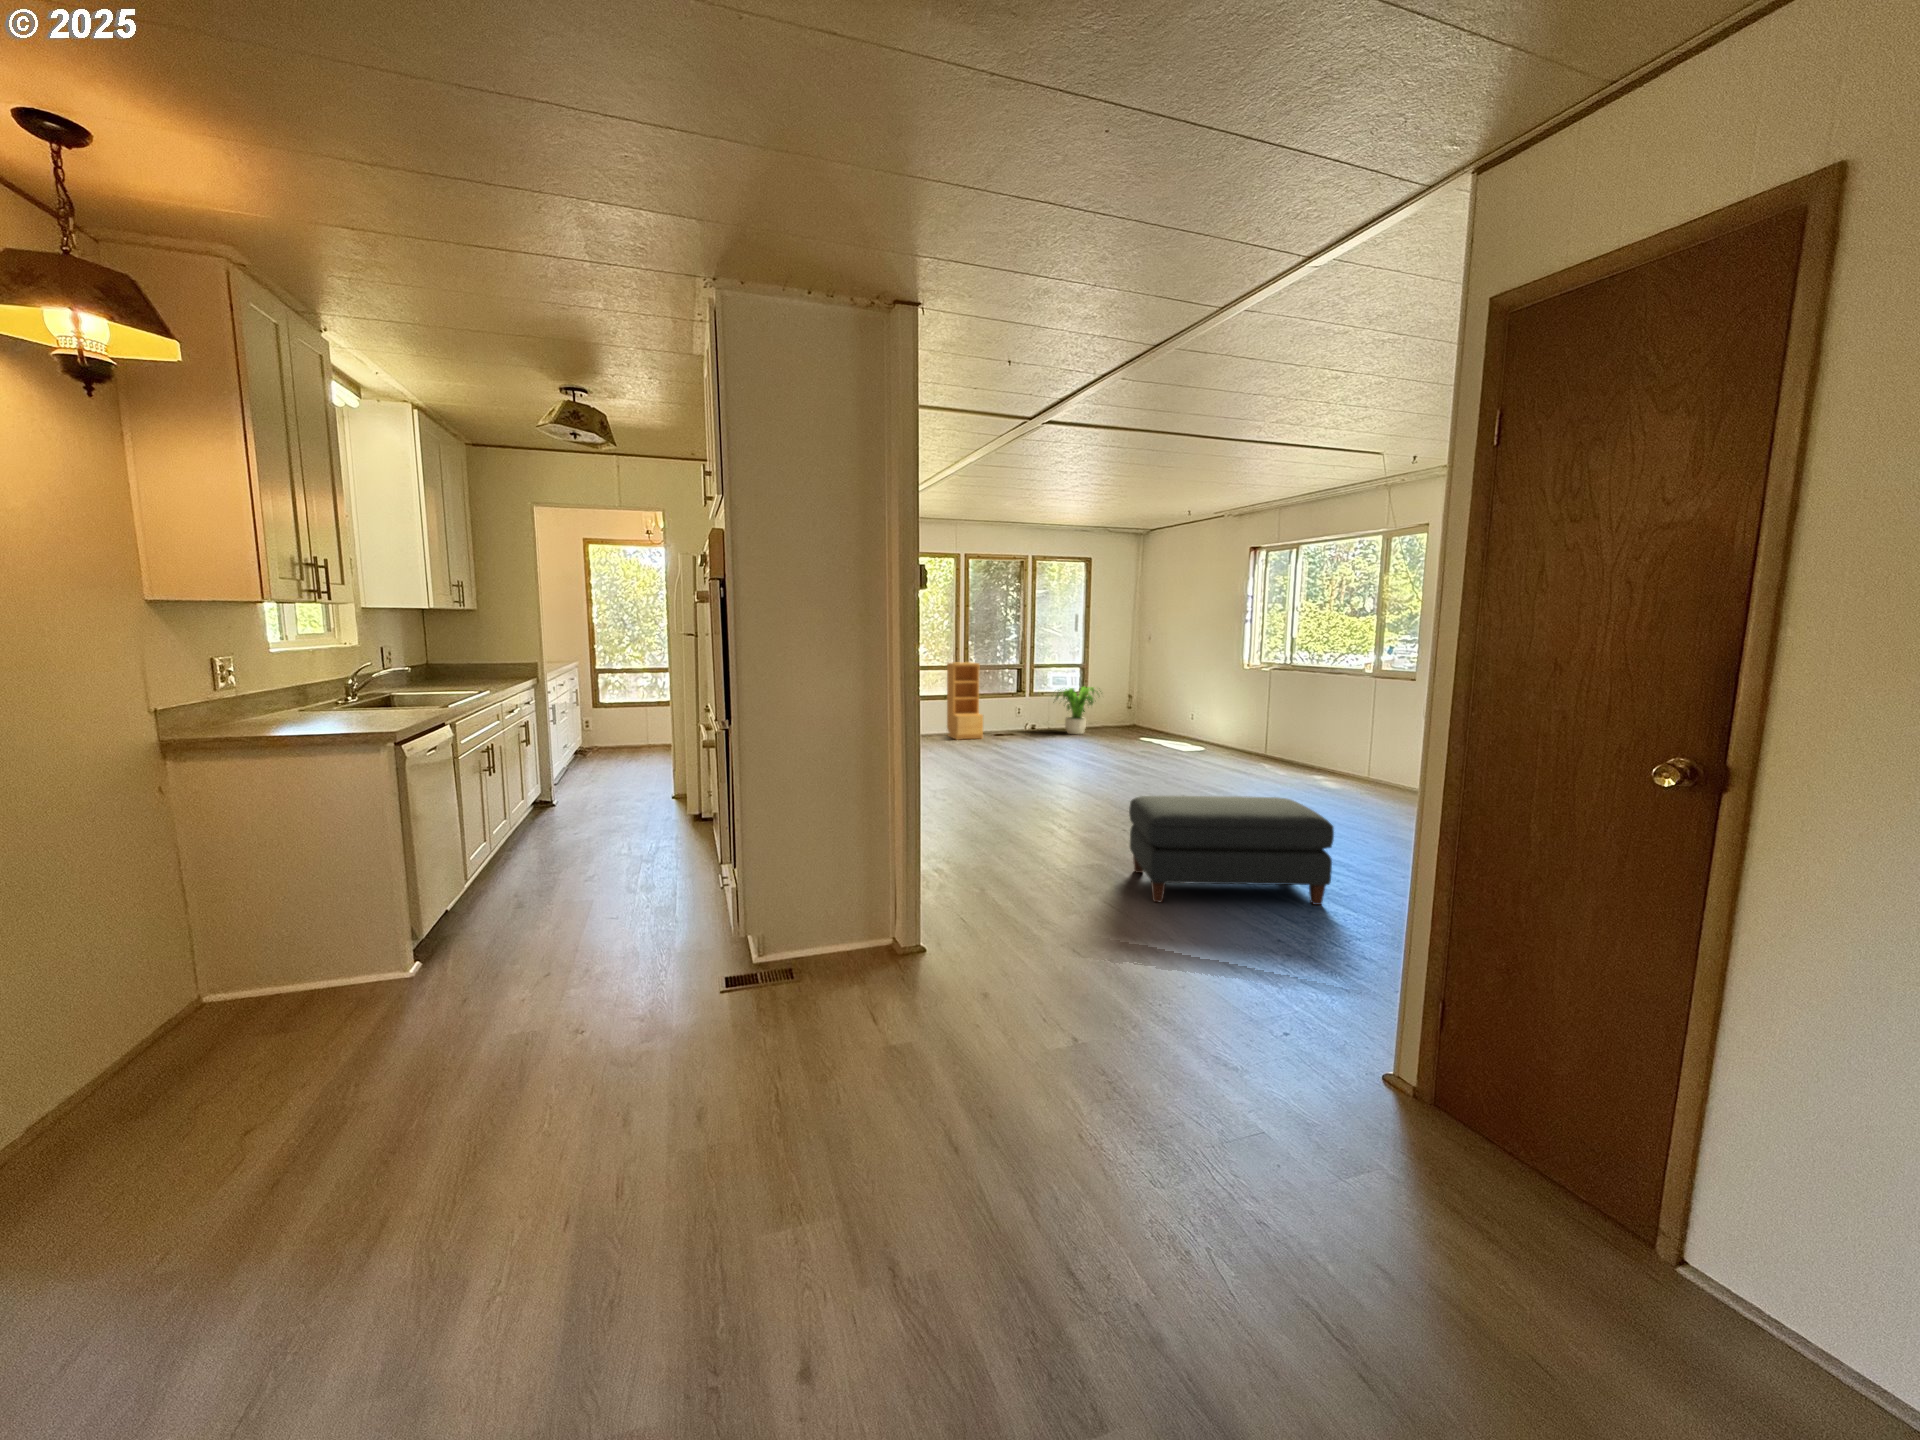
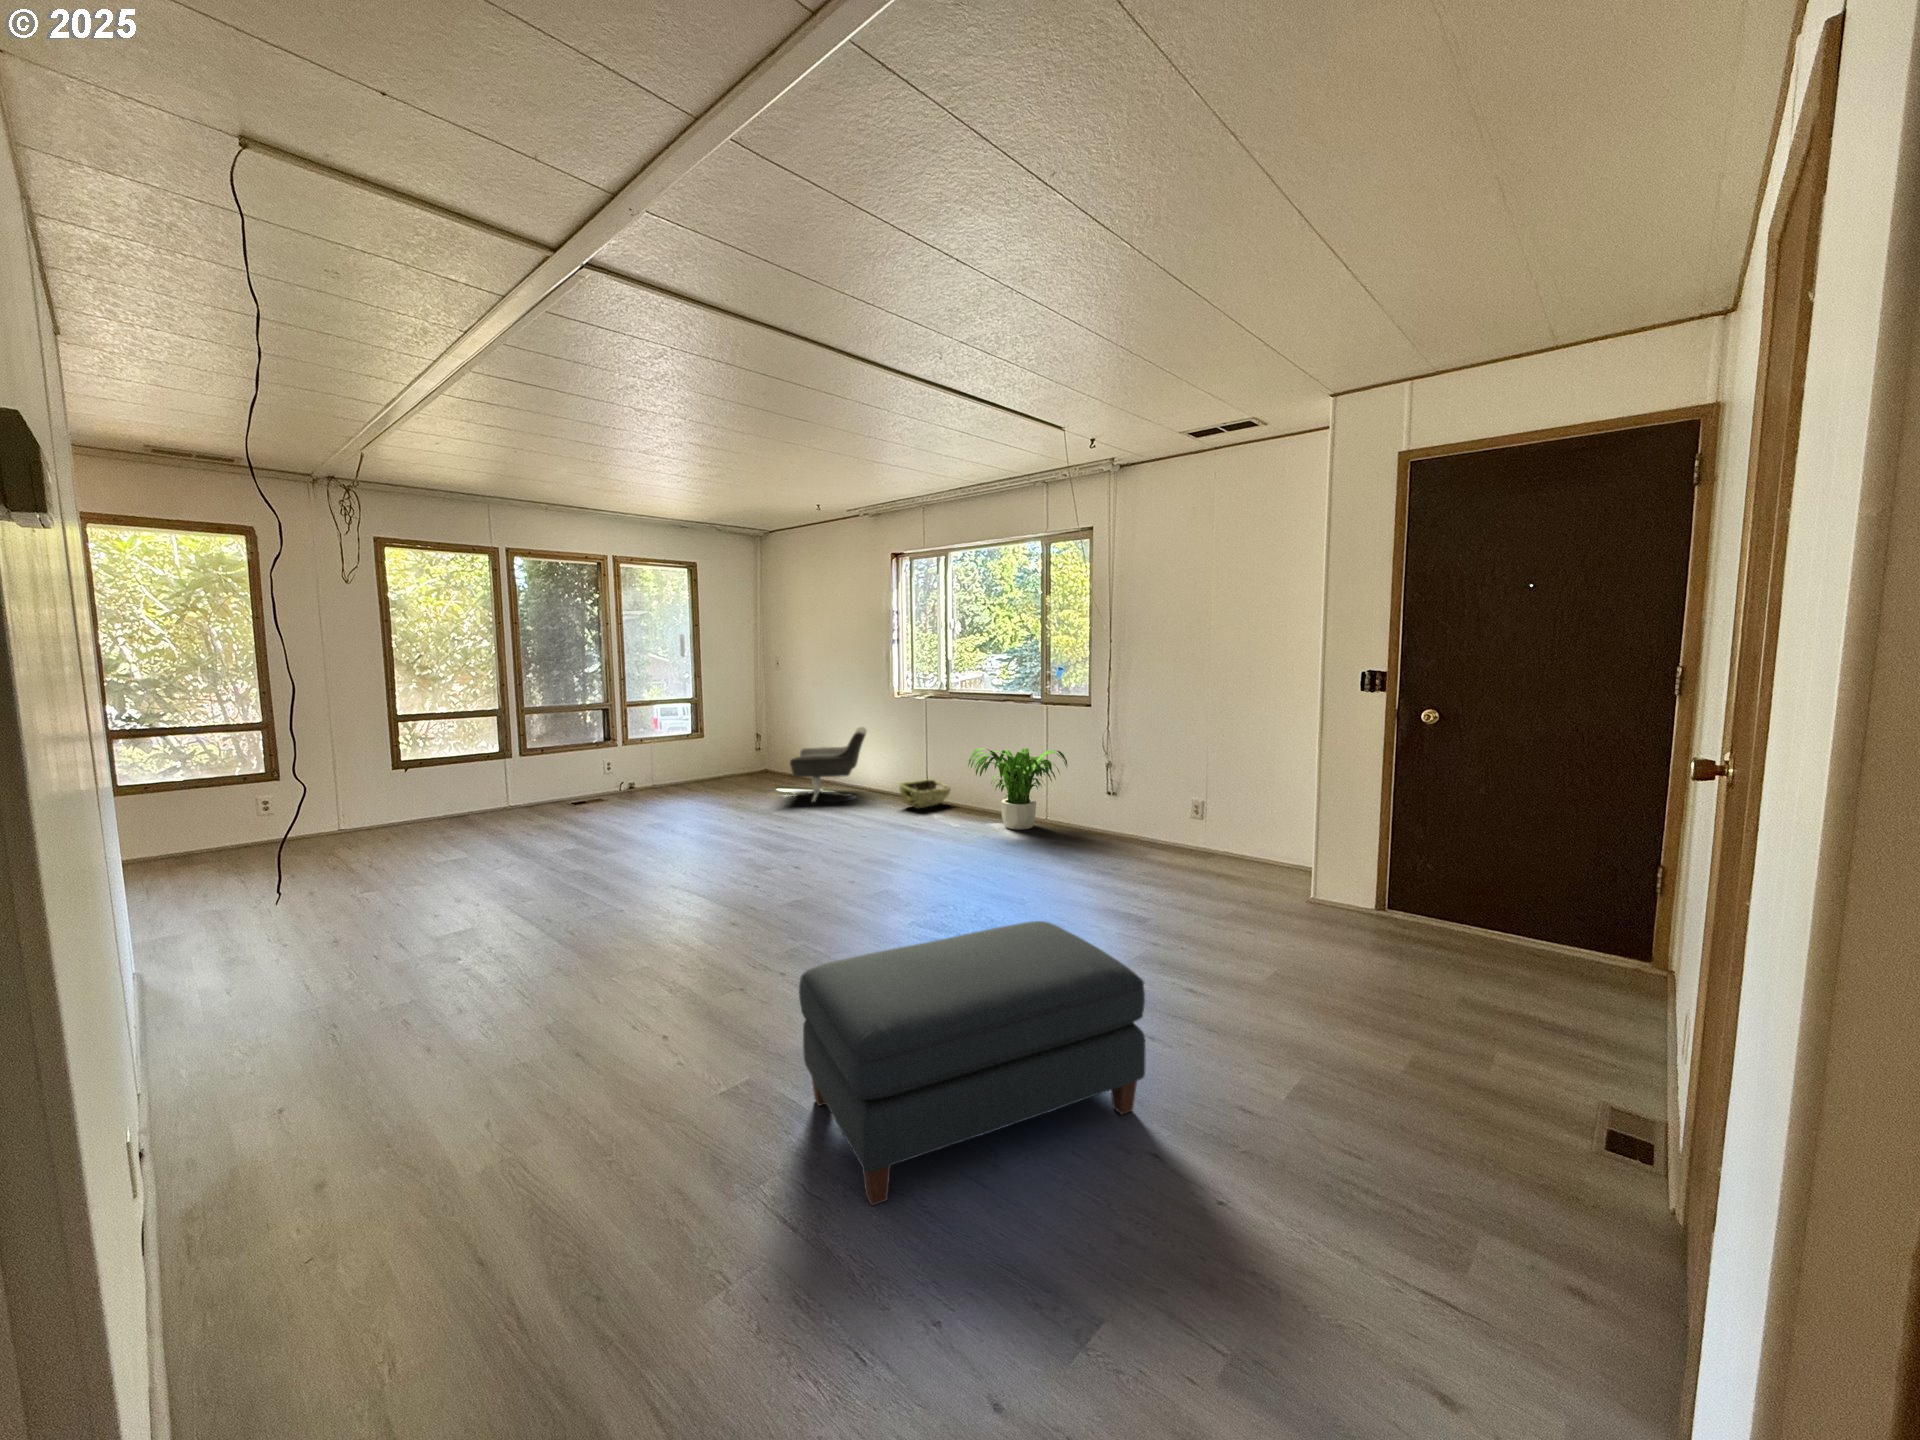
bookshelf: present [947,662,983,740] -> none [486,704,553,820]
potted plant: present [1056,687,1101,734] -> present [968,748,1067,829]
lounge chair: none [1144,692,1218,749] -> present [787,727,866,802]
woven basket: none [1239,738,1287,761] -> present [899,779,951,809]

